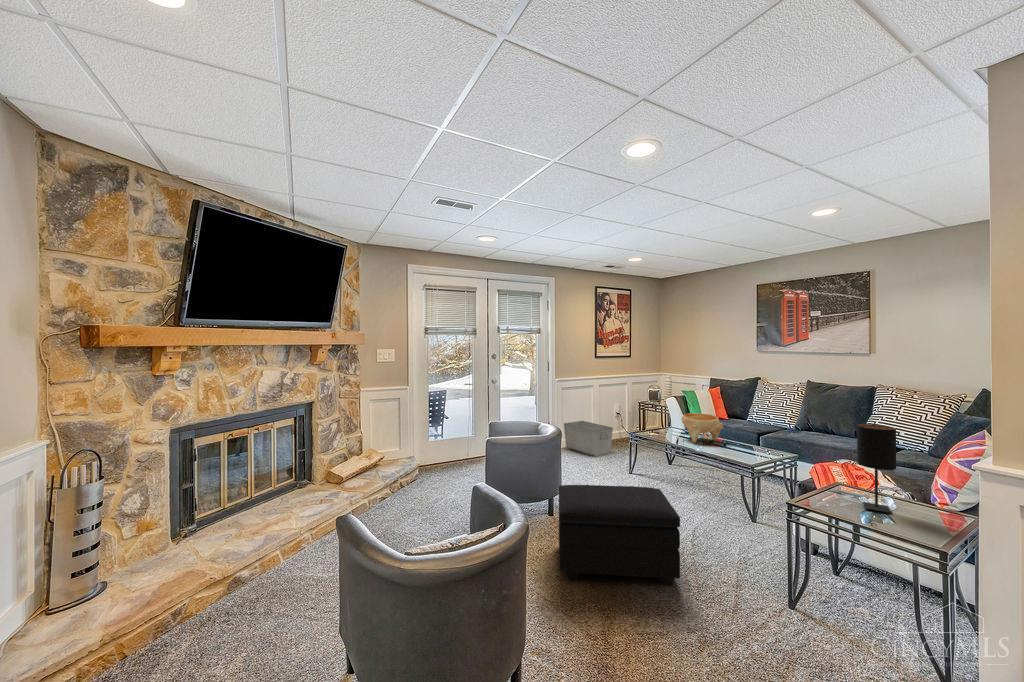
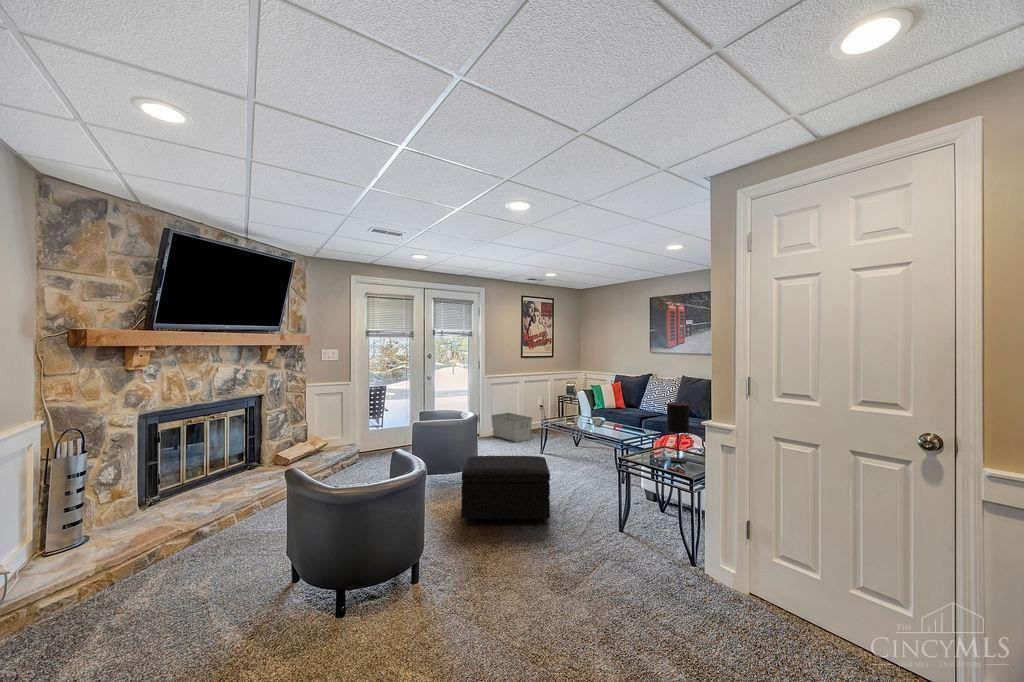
decorative bowl: present [682,413,723,443] -> none [581,403,612,426]

